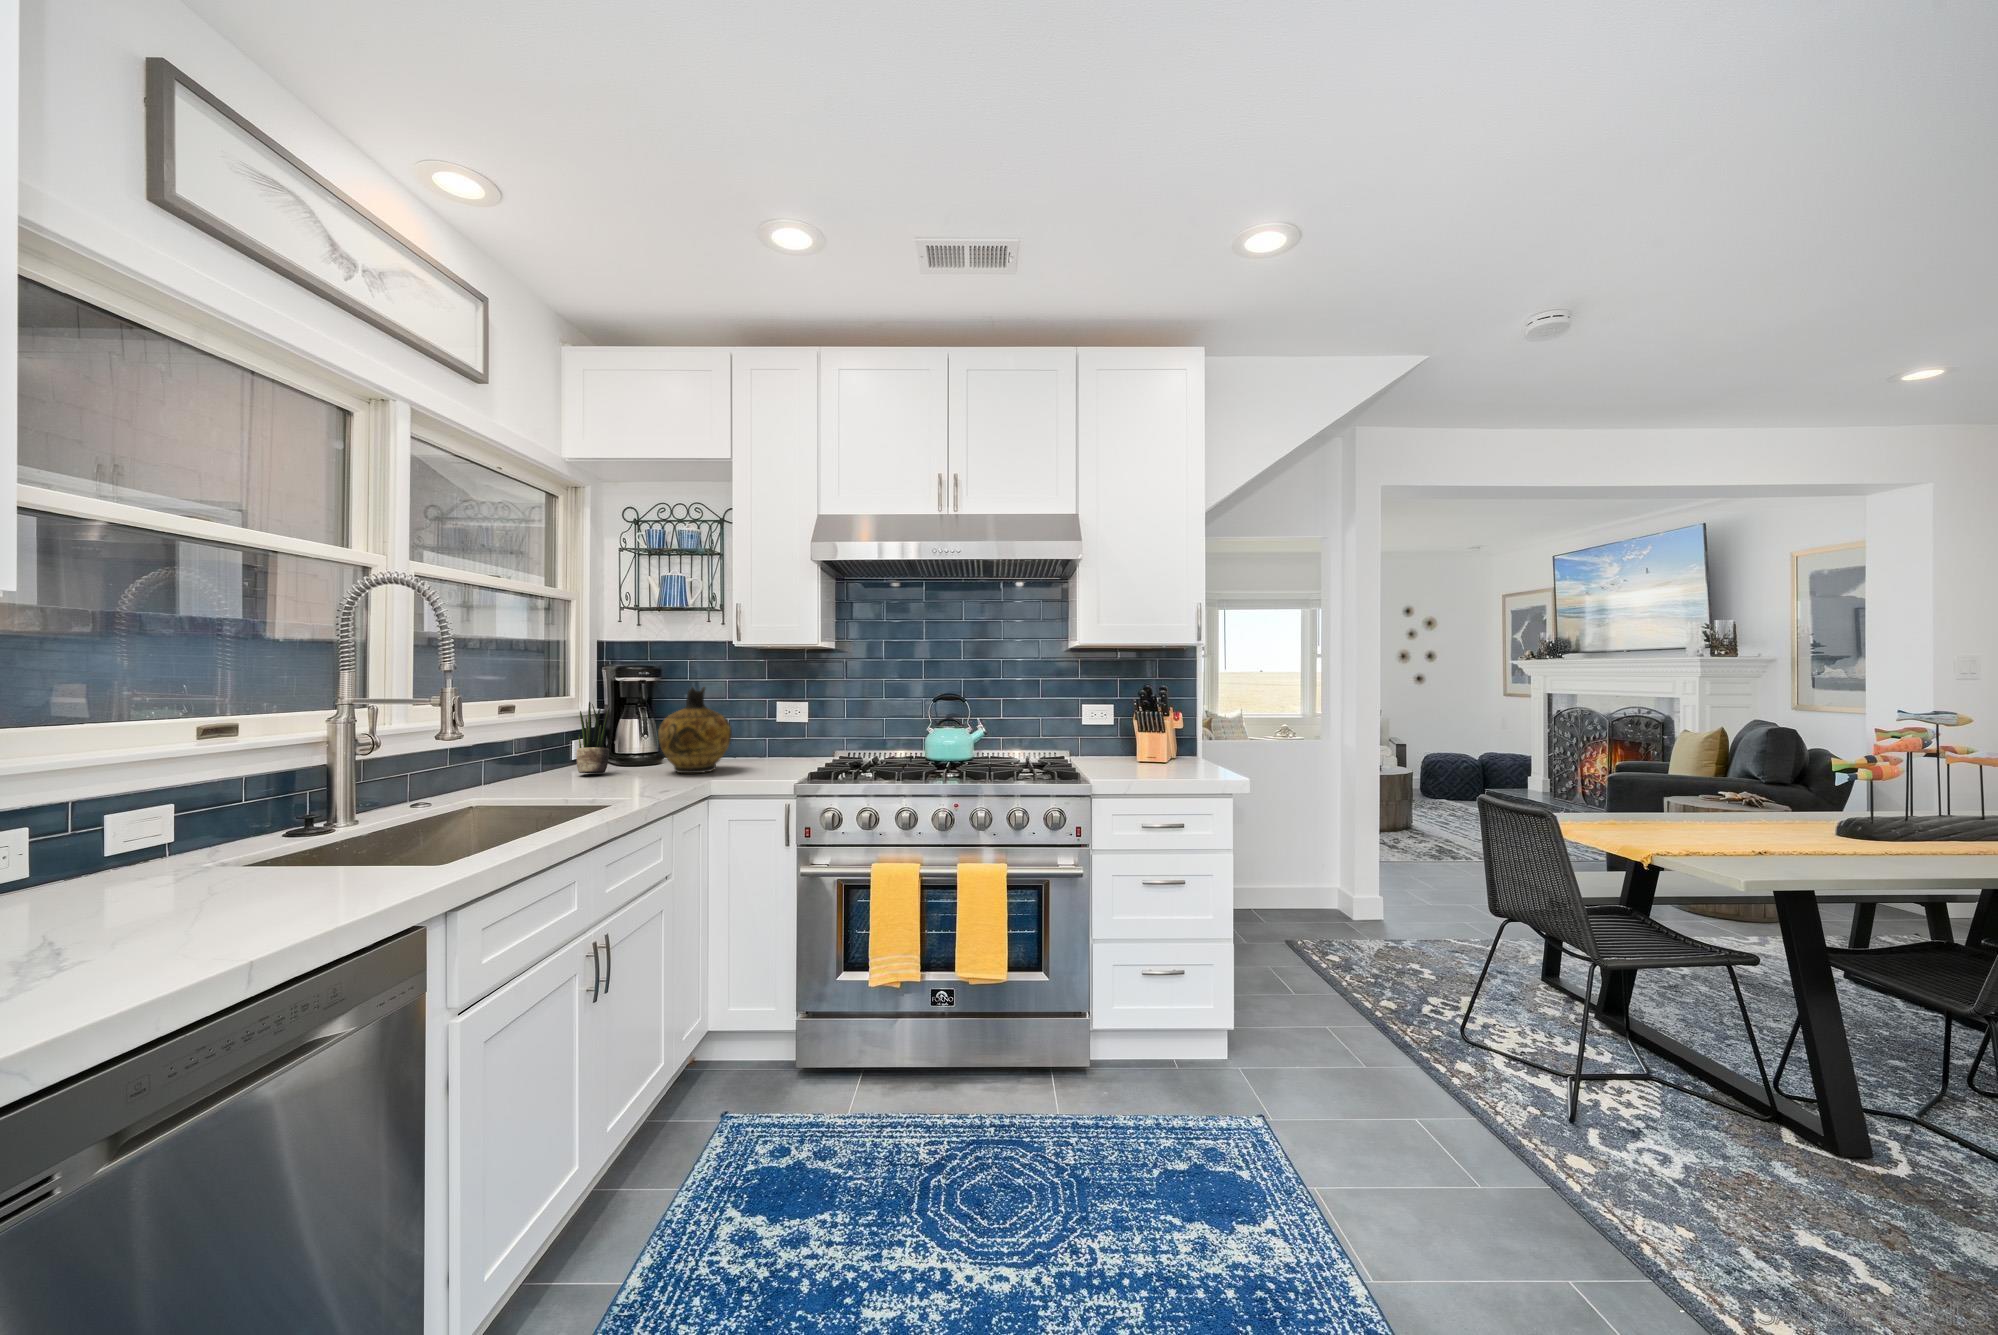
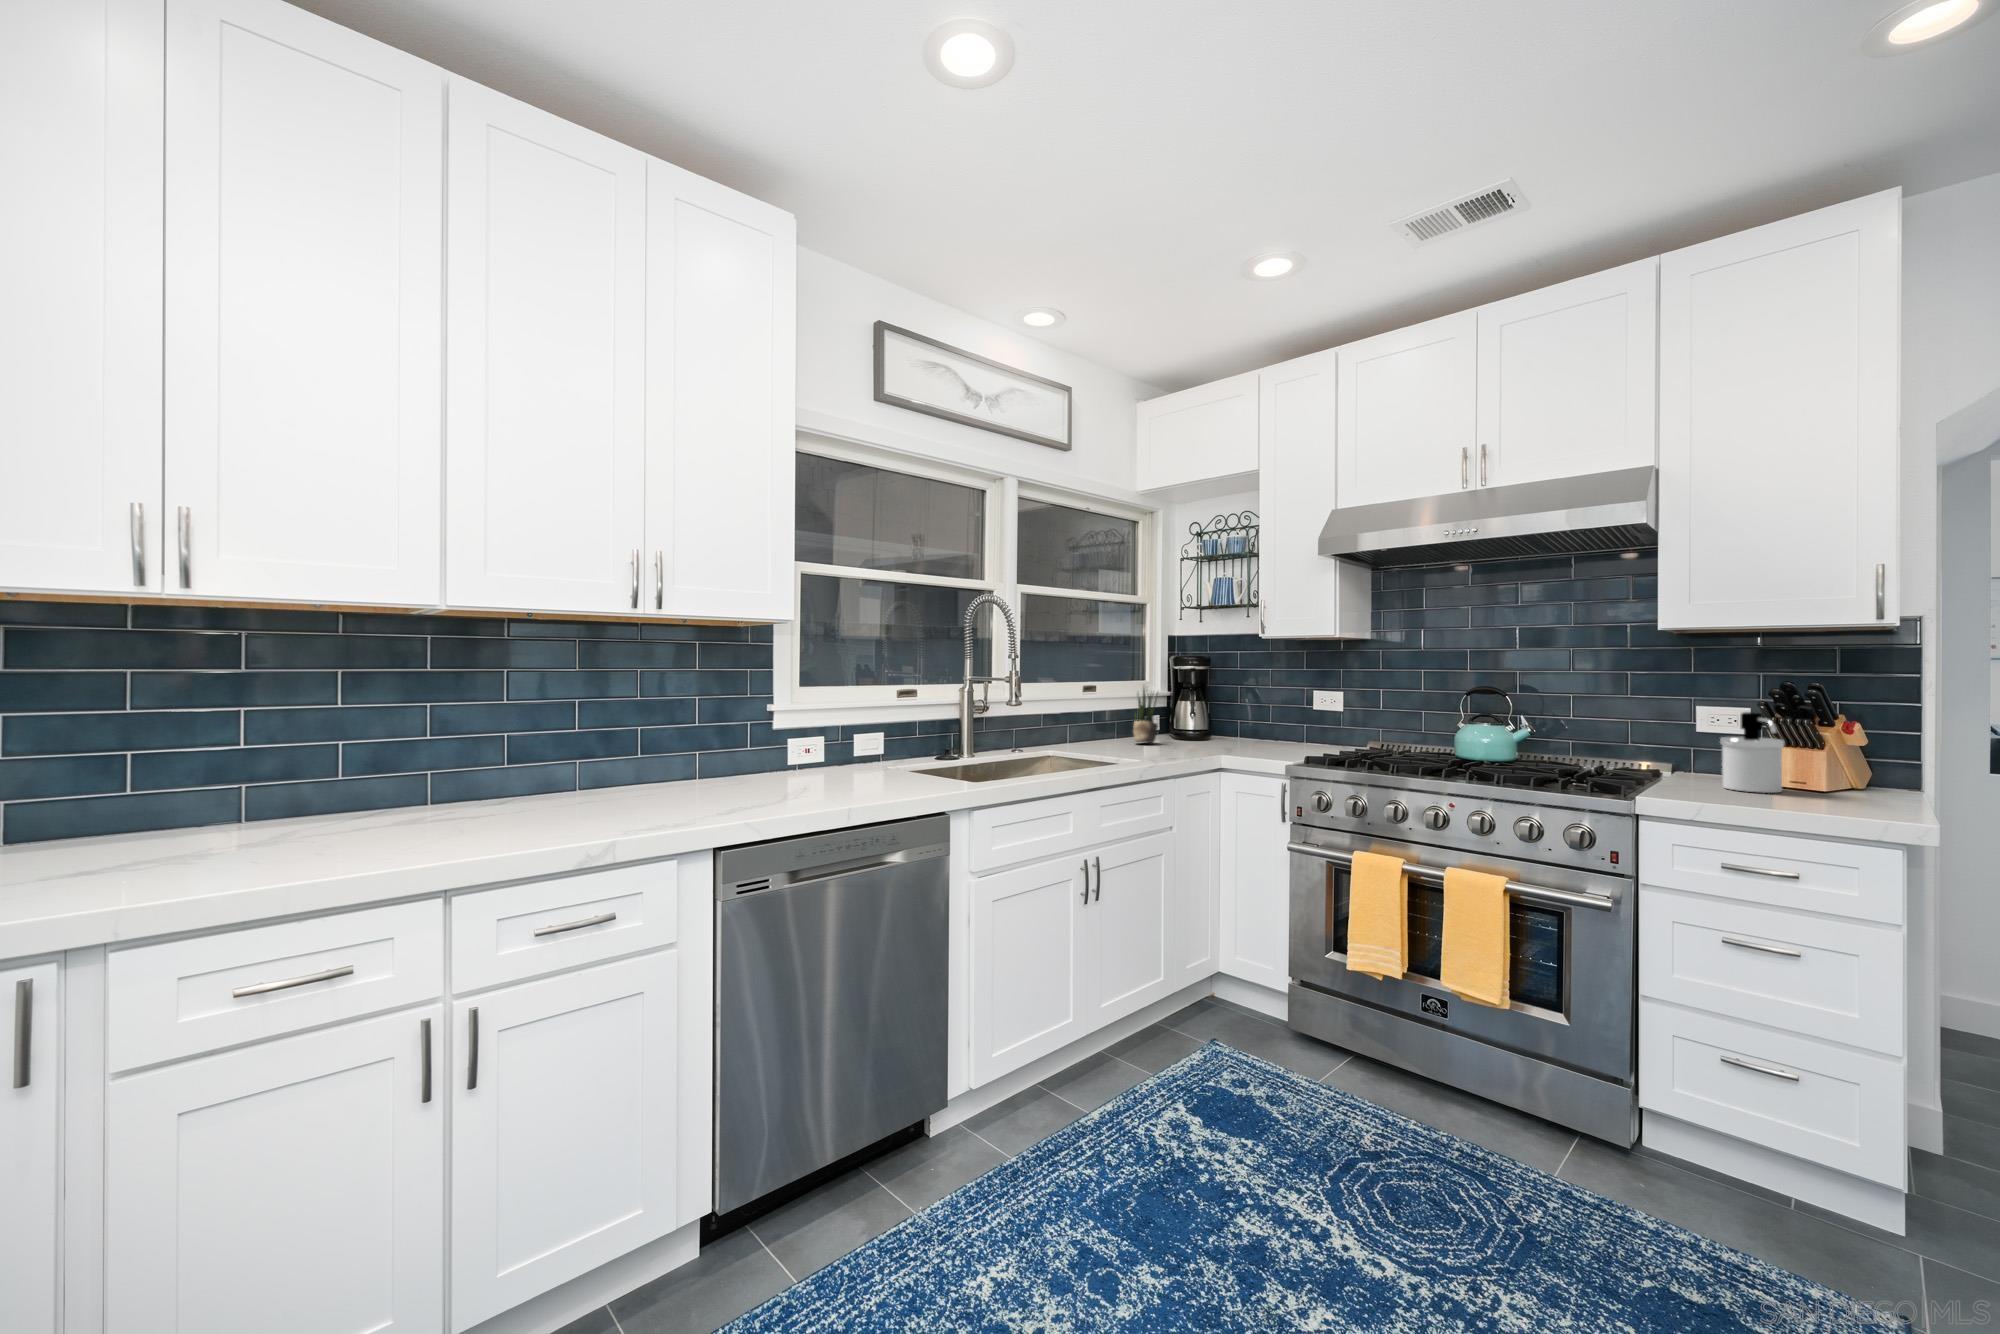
ceramic jug: present [658,687,732,773] -> none [1191,672,1254,749]
soap dispenser: none [1117,712,1157,771] -> present [1720,712,1784,793]

